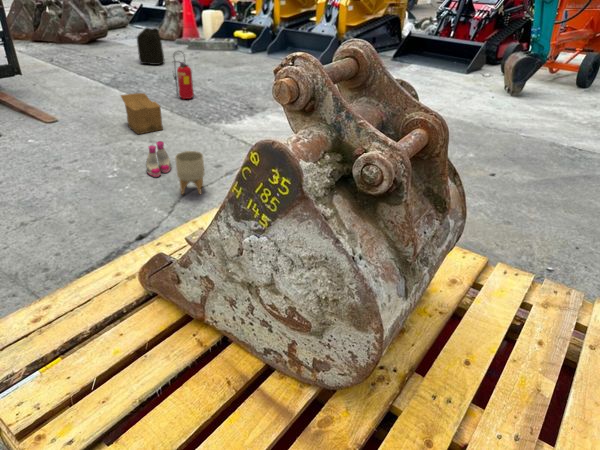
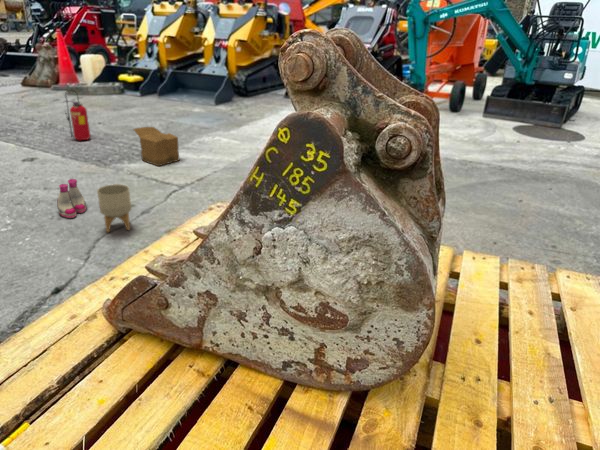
backpack: present [137,28,164,65] -> none [13,71,47,110]
cardboard box: present [121,93,163,134] -> present [134,127,179,166]

